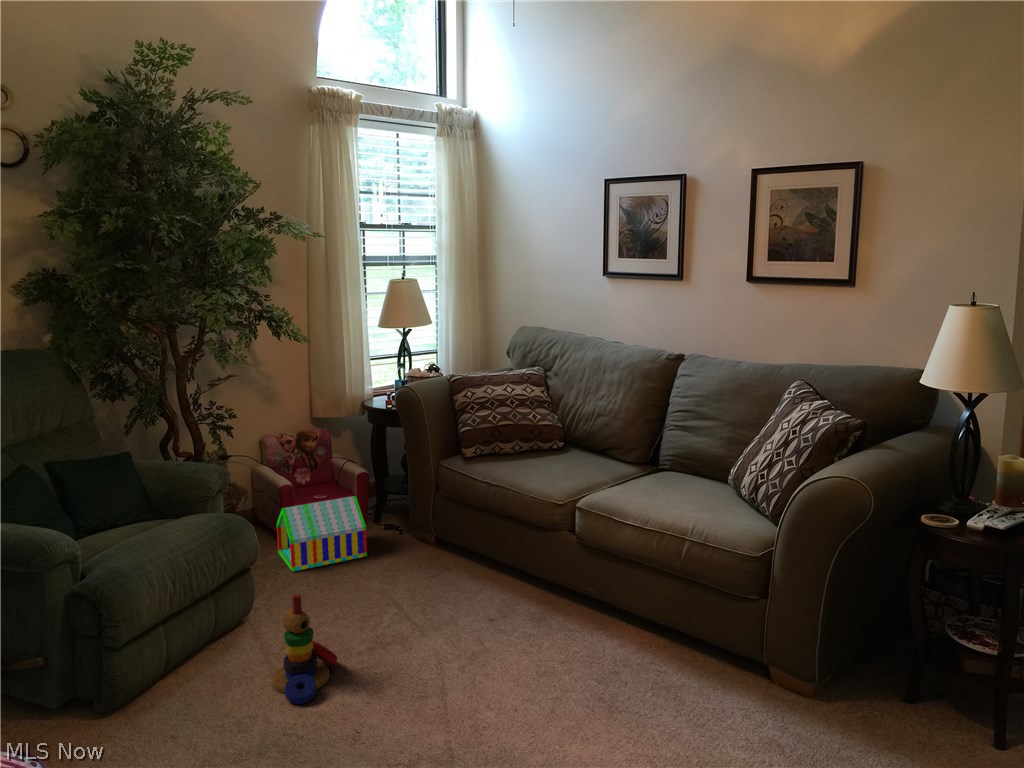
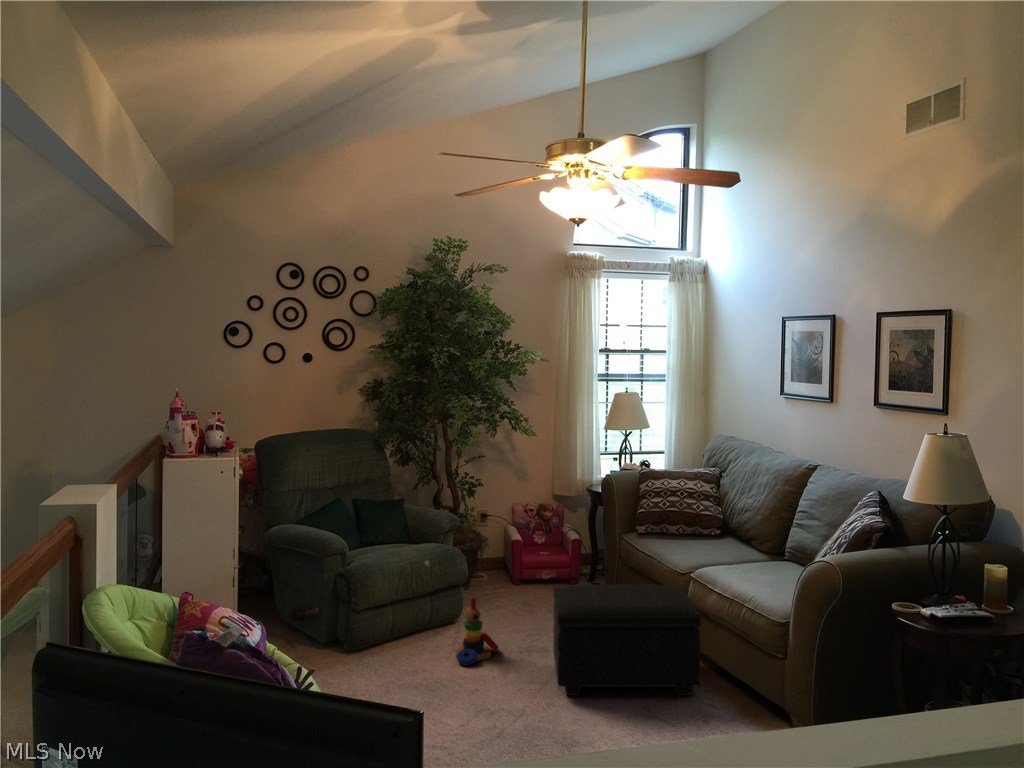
toy house: present [277,496,367,572] -> none [509,554,565,600]
footstool: none [423,526,653,718] -> present [553,584,701,696]

